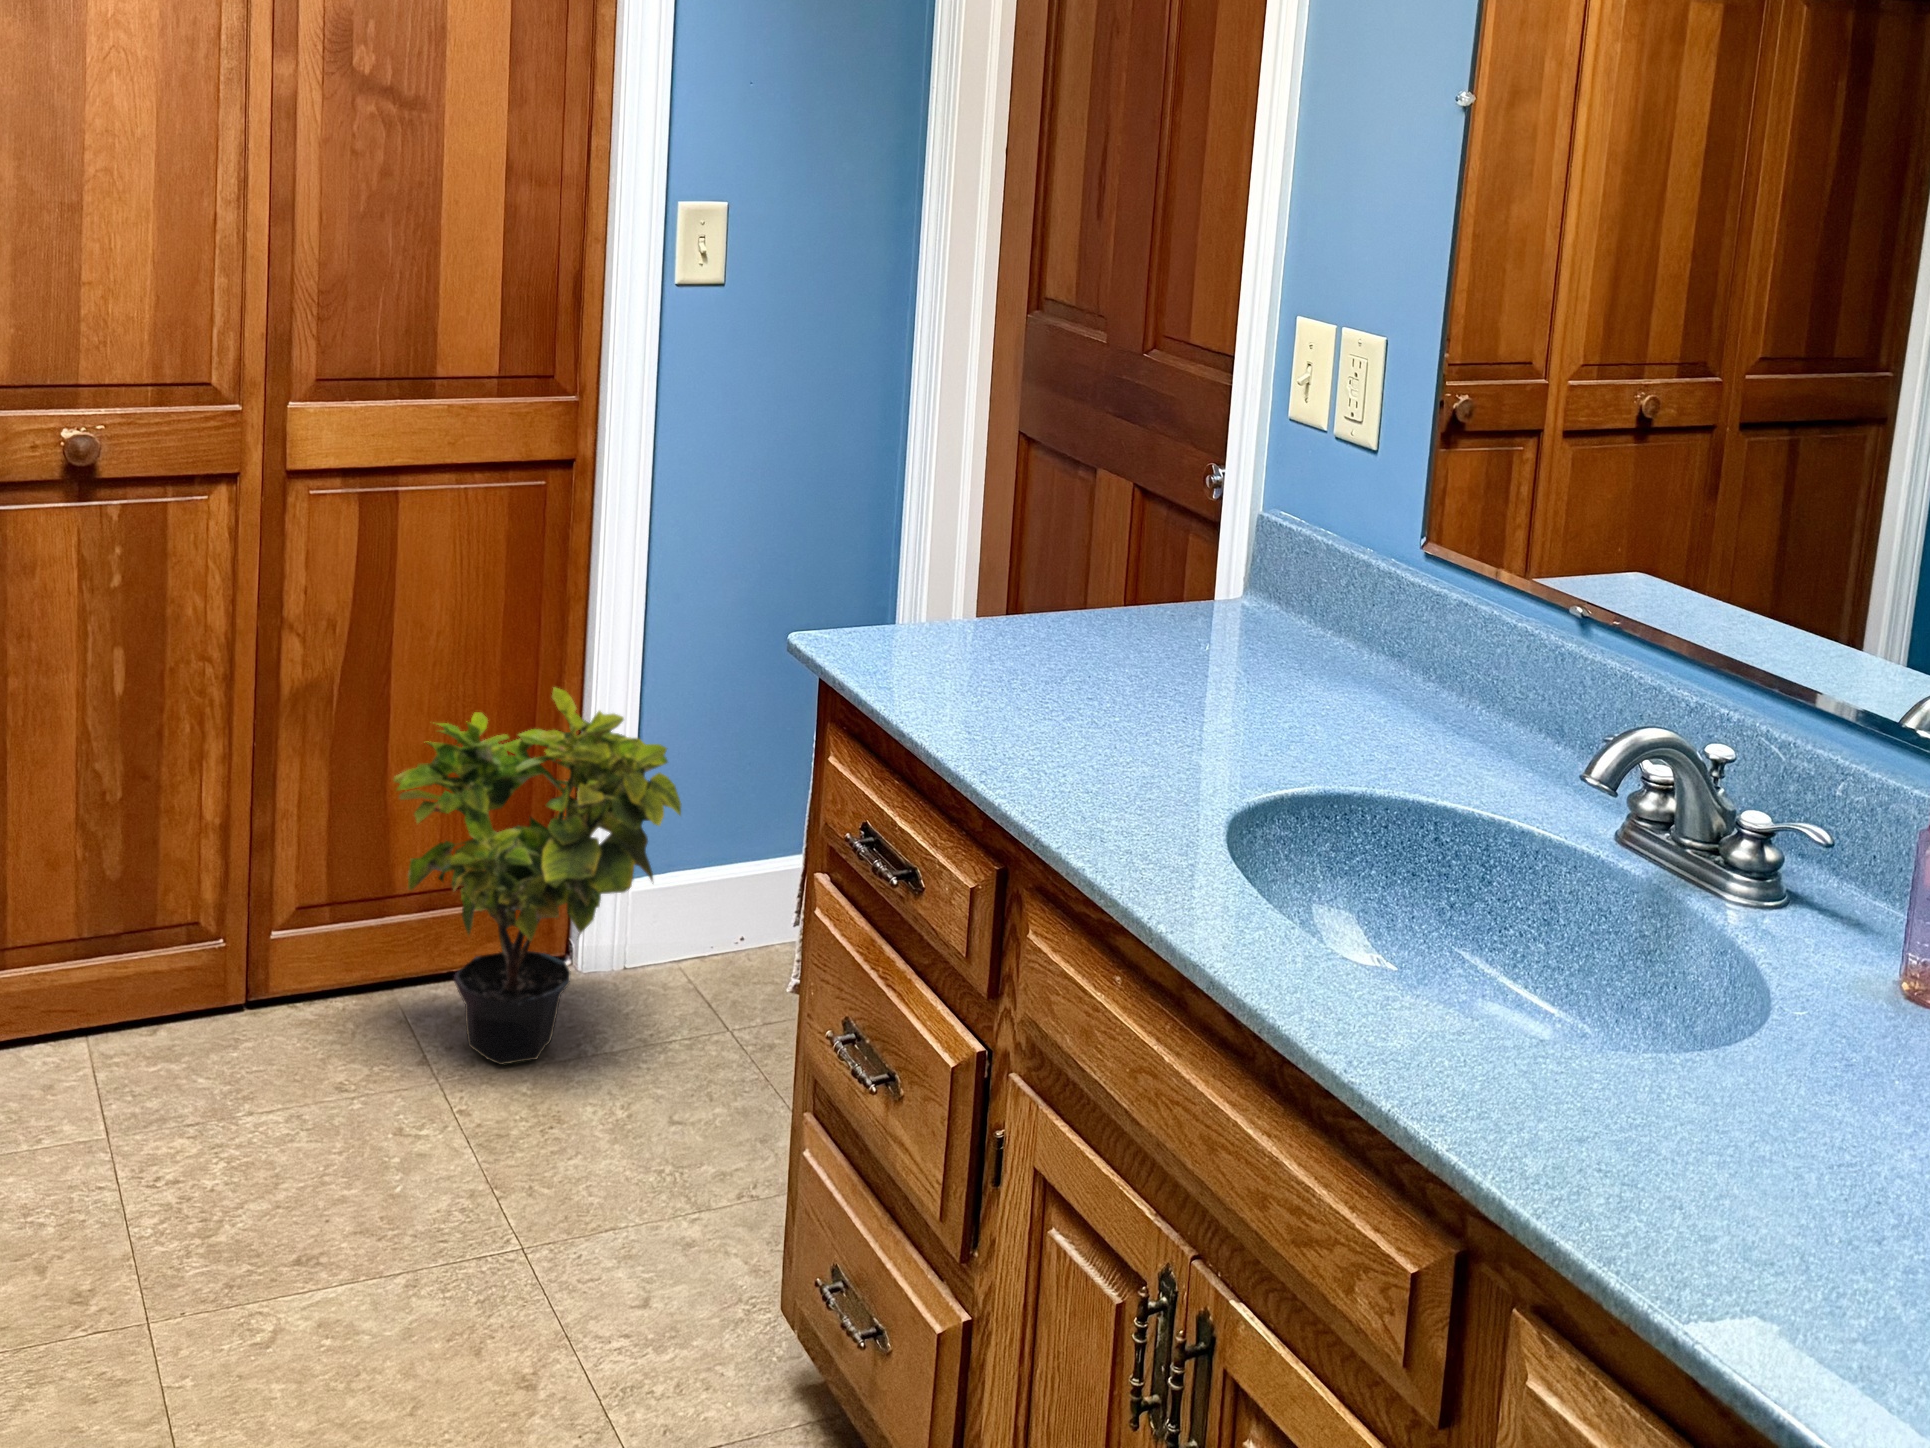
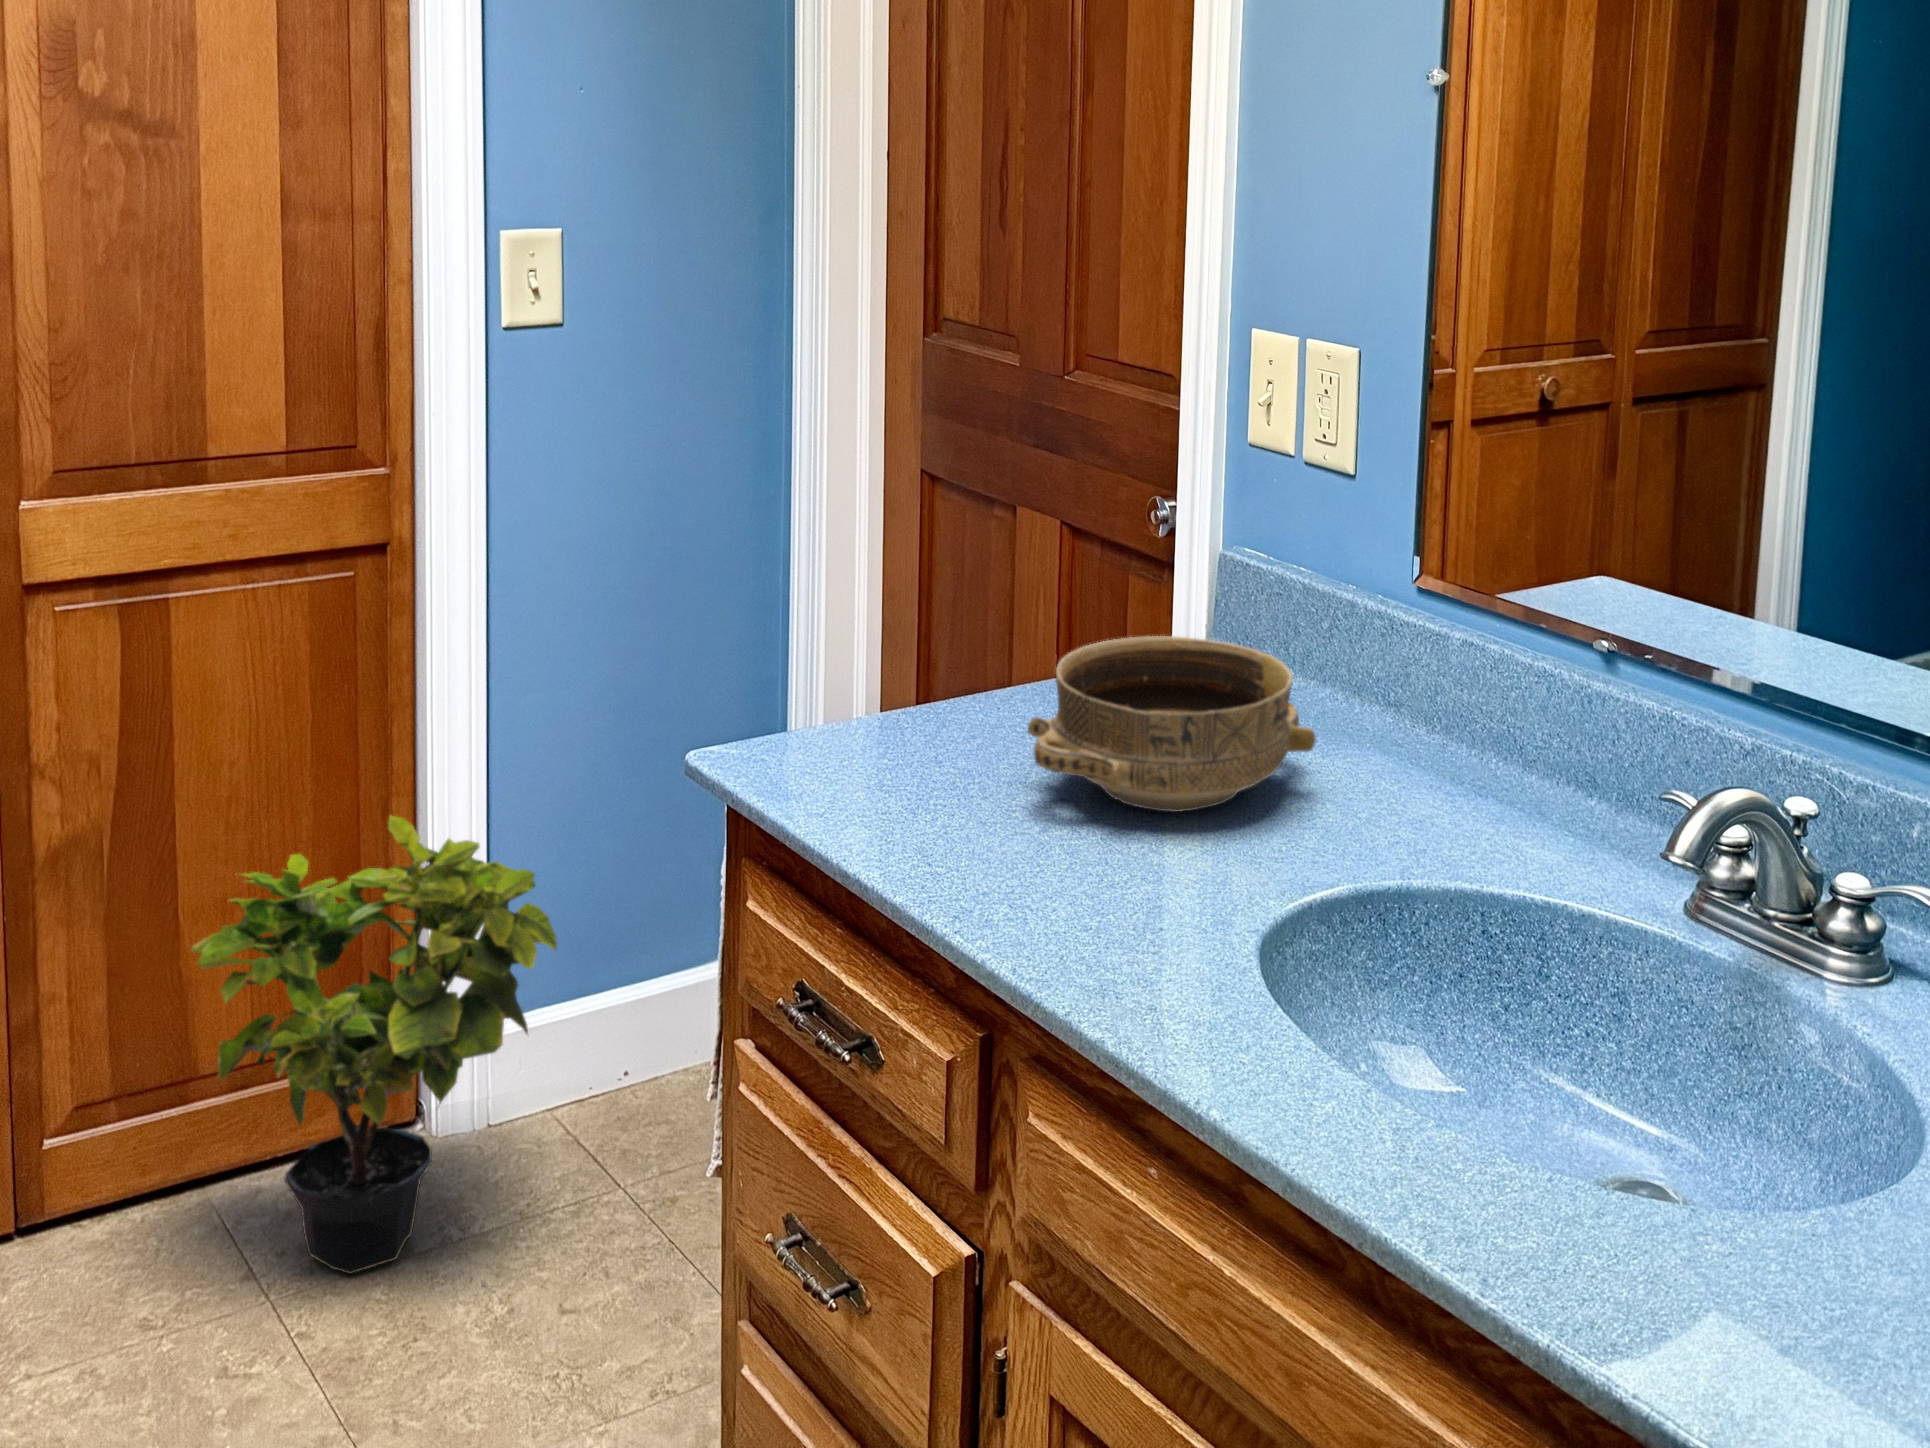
ceramic bowl: none [1065,570,1313,717] -> present [1028,636,1316,812]

